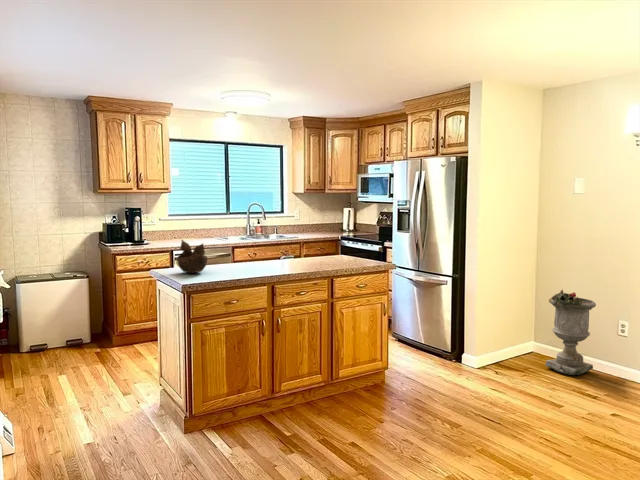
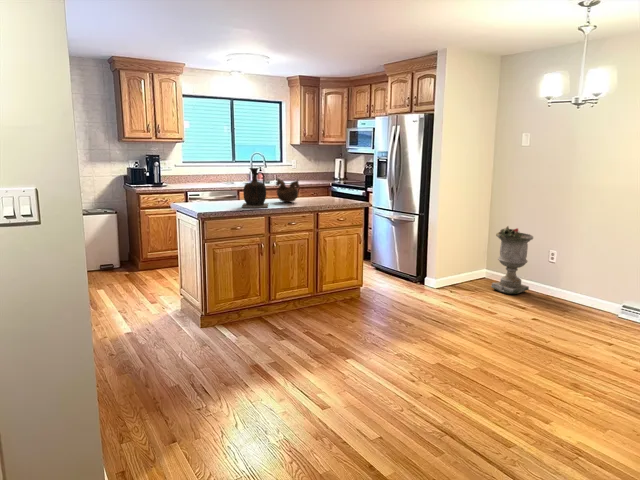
vase: none [239,226,272,276] -> present [242,168,268,208]
decorative bowl: present [177,240,208,273] -> present [276,178,300,202]

